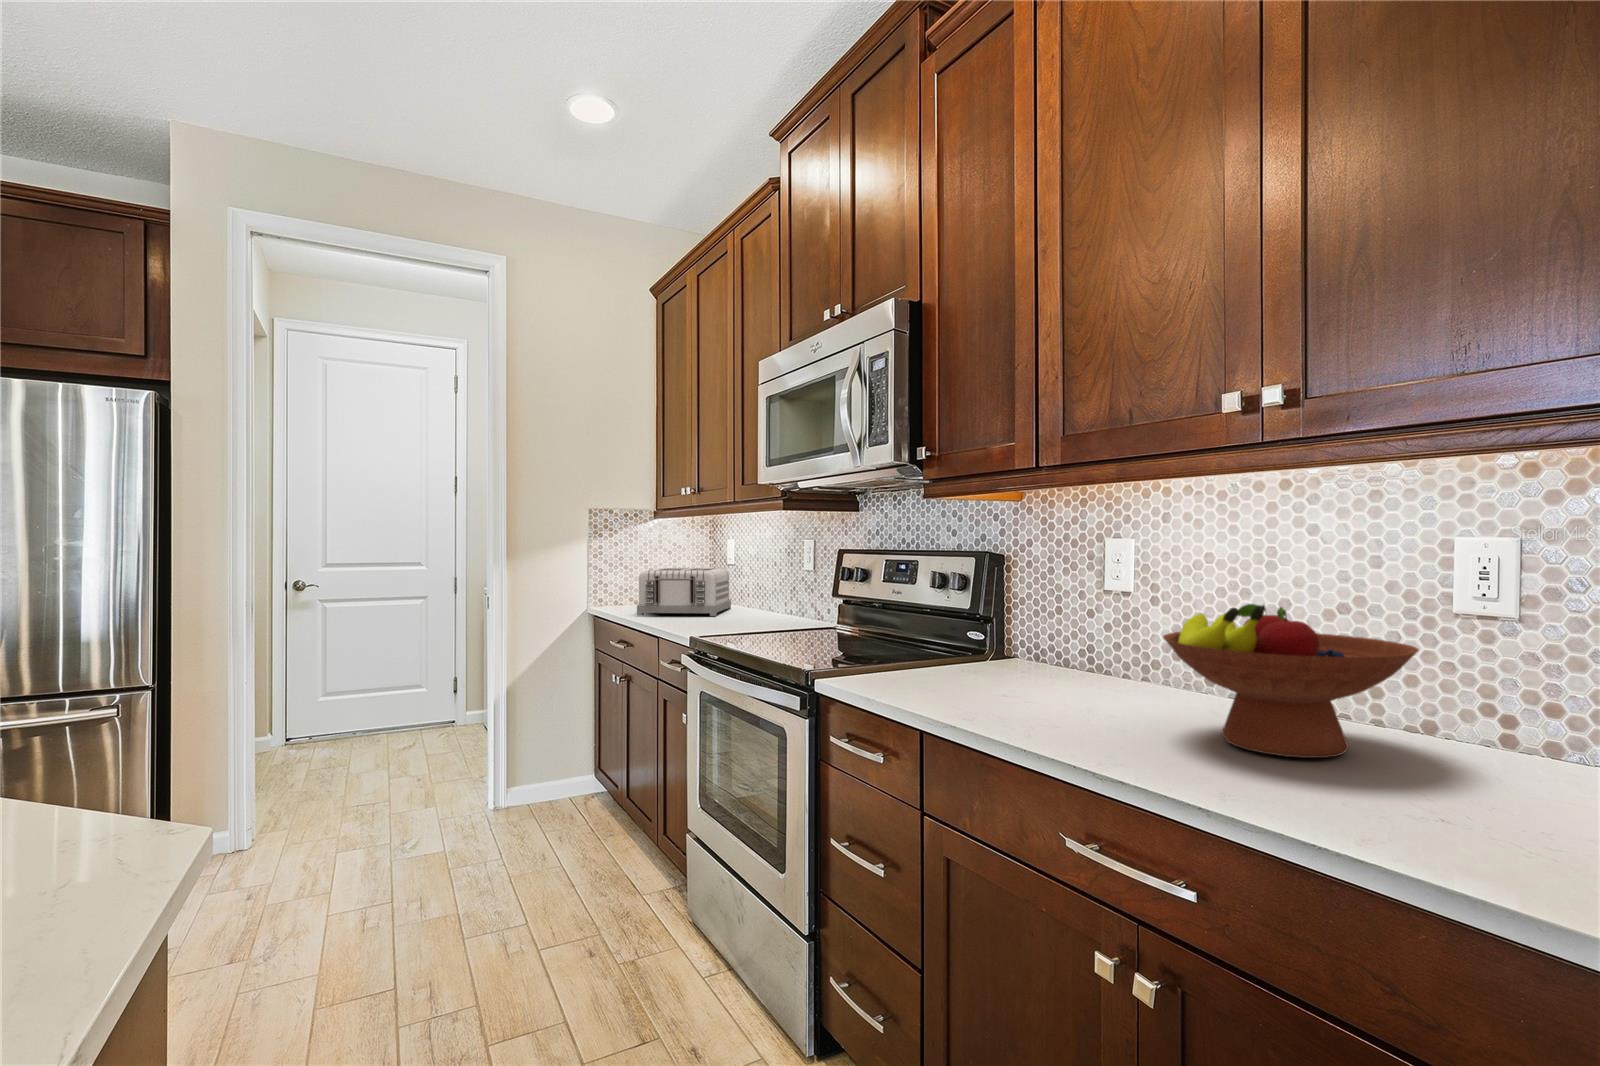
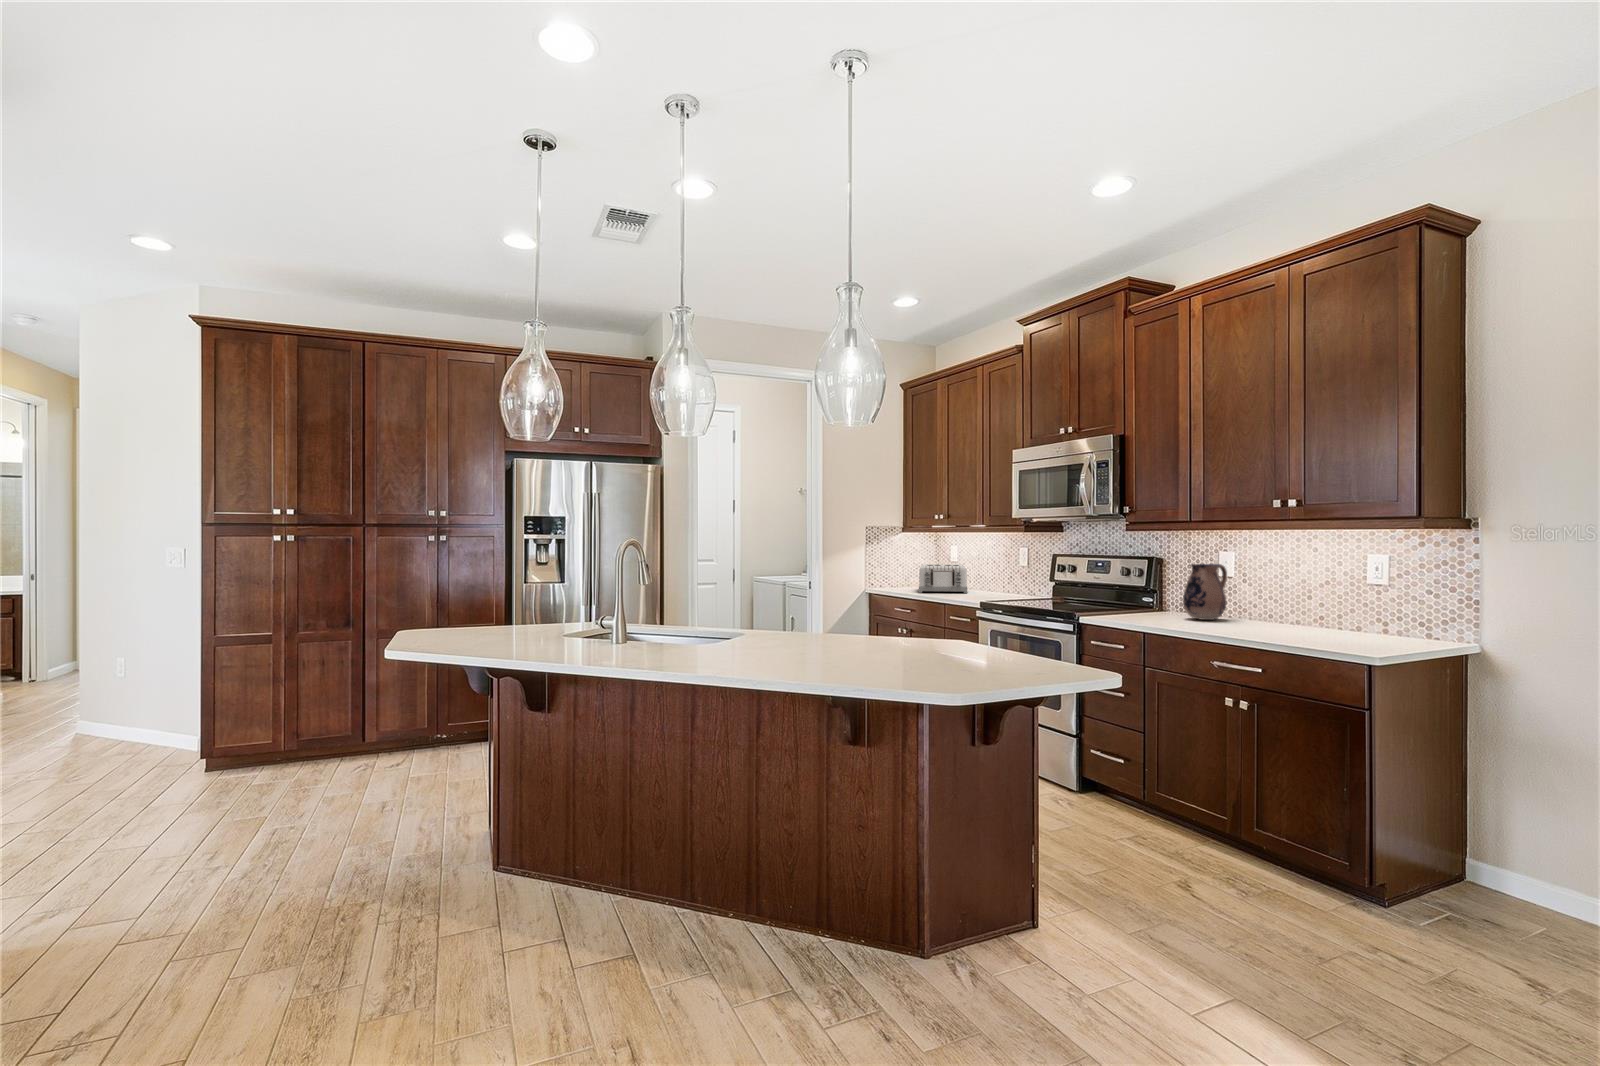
ceramic pitcher: none [1024,563,1118,690] -> present [1183,564,1227,620]
fruit bowl: present [1163,604,1419,758] -> none [1251,579,1347,634]

